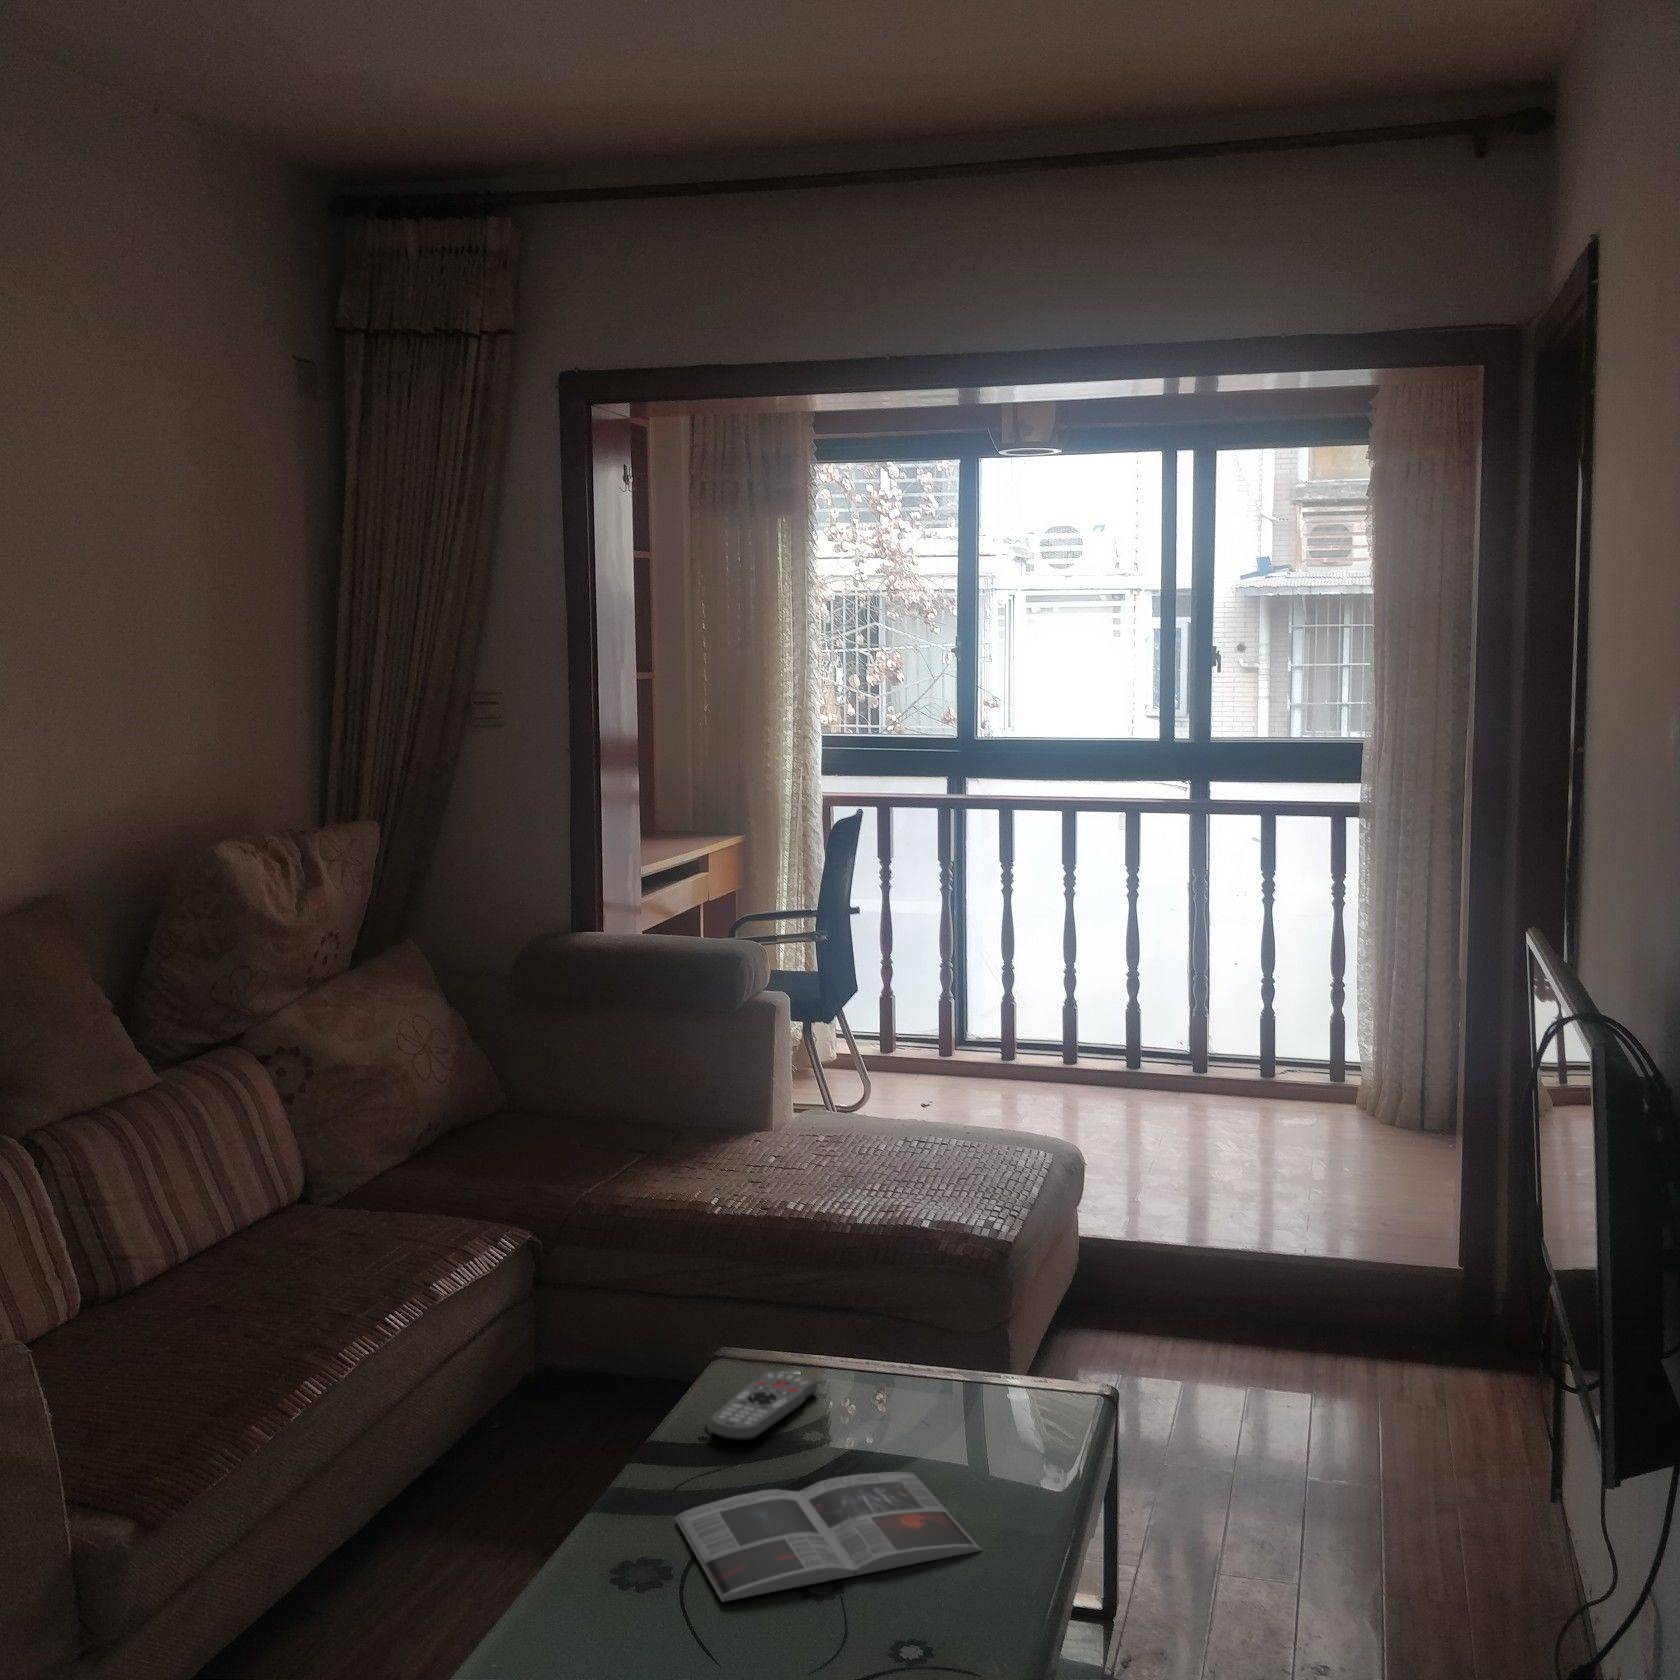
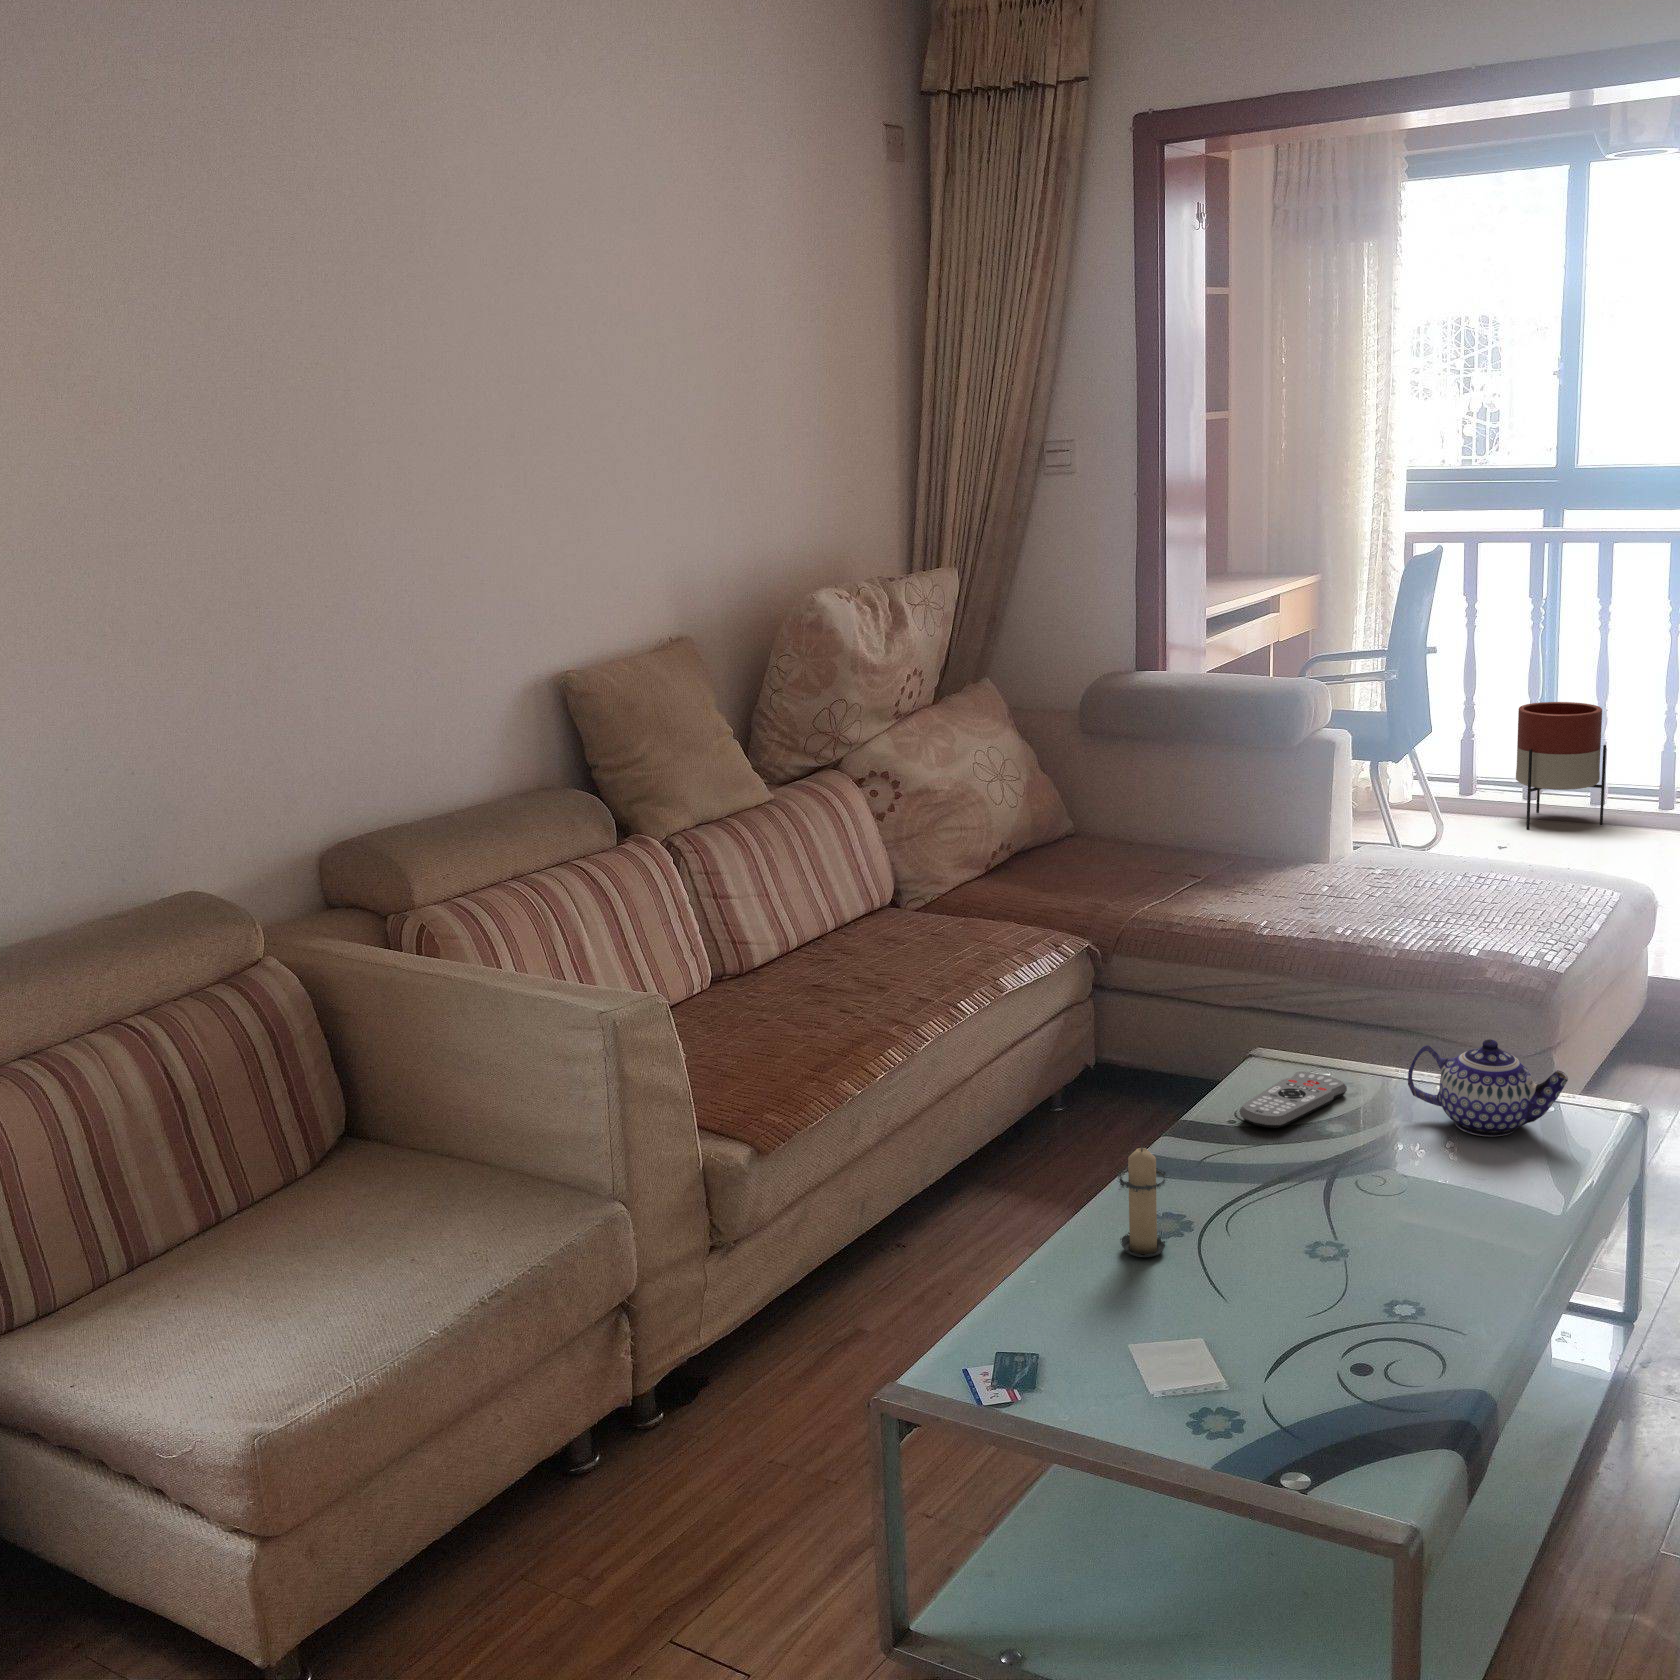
planter: none [934,961,1013,1086] -> present [1516,702,1606,830]
teapot: none [881,1324,1039,1430] -> present [1408,1039,1568,1136]
magazine: present [675,1472,981,1601] -> none [1203,1165,1491,1252]
candle: none [580,1482,647,1625] -> present [1118,1141,1166,1257]

